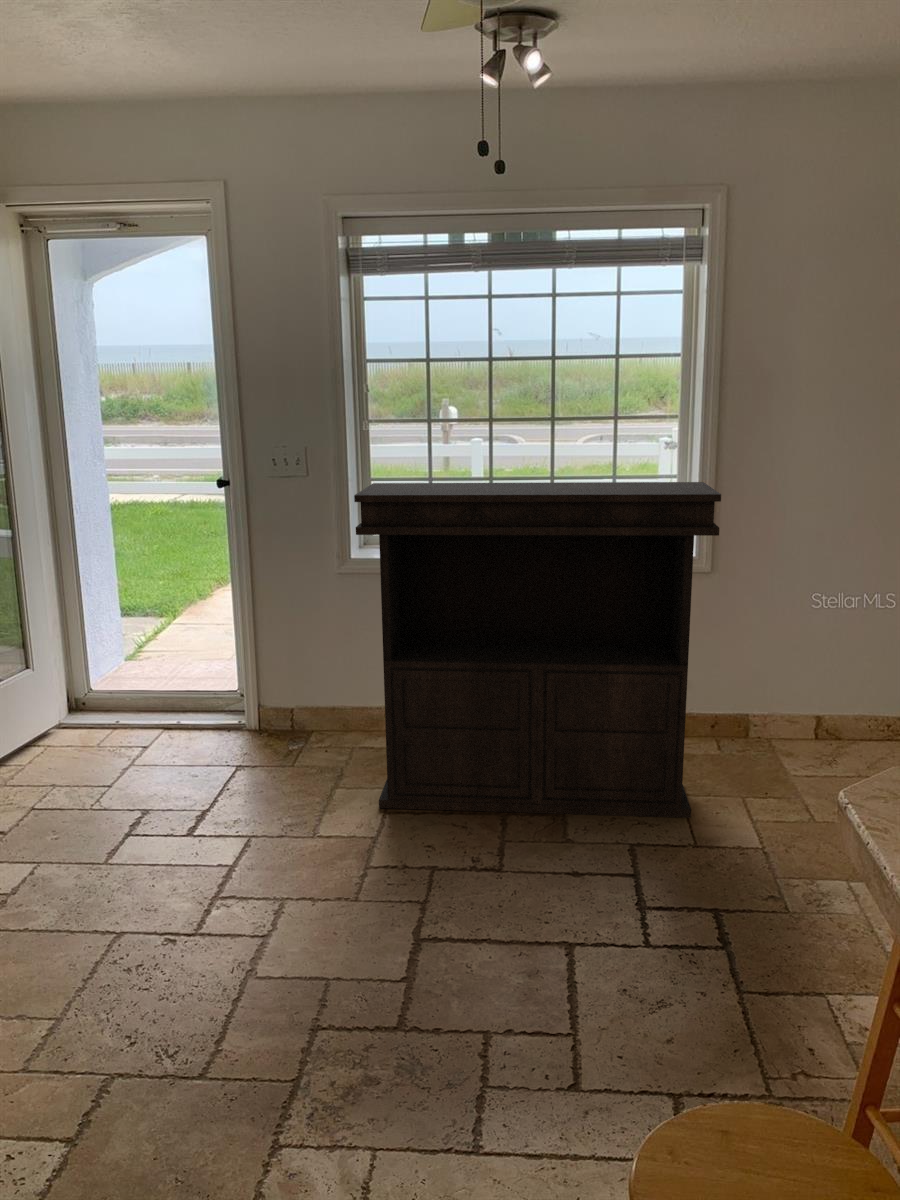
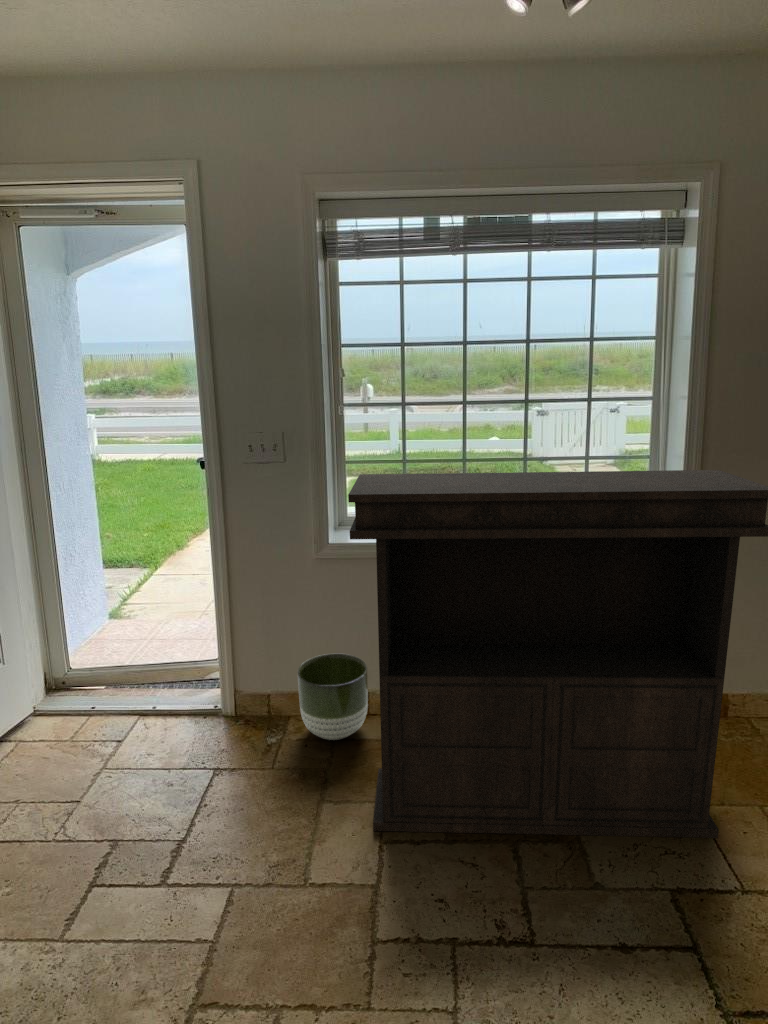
planter: none [318,670,388,750] -> present [298,654,368,740]

